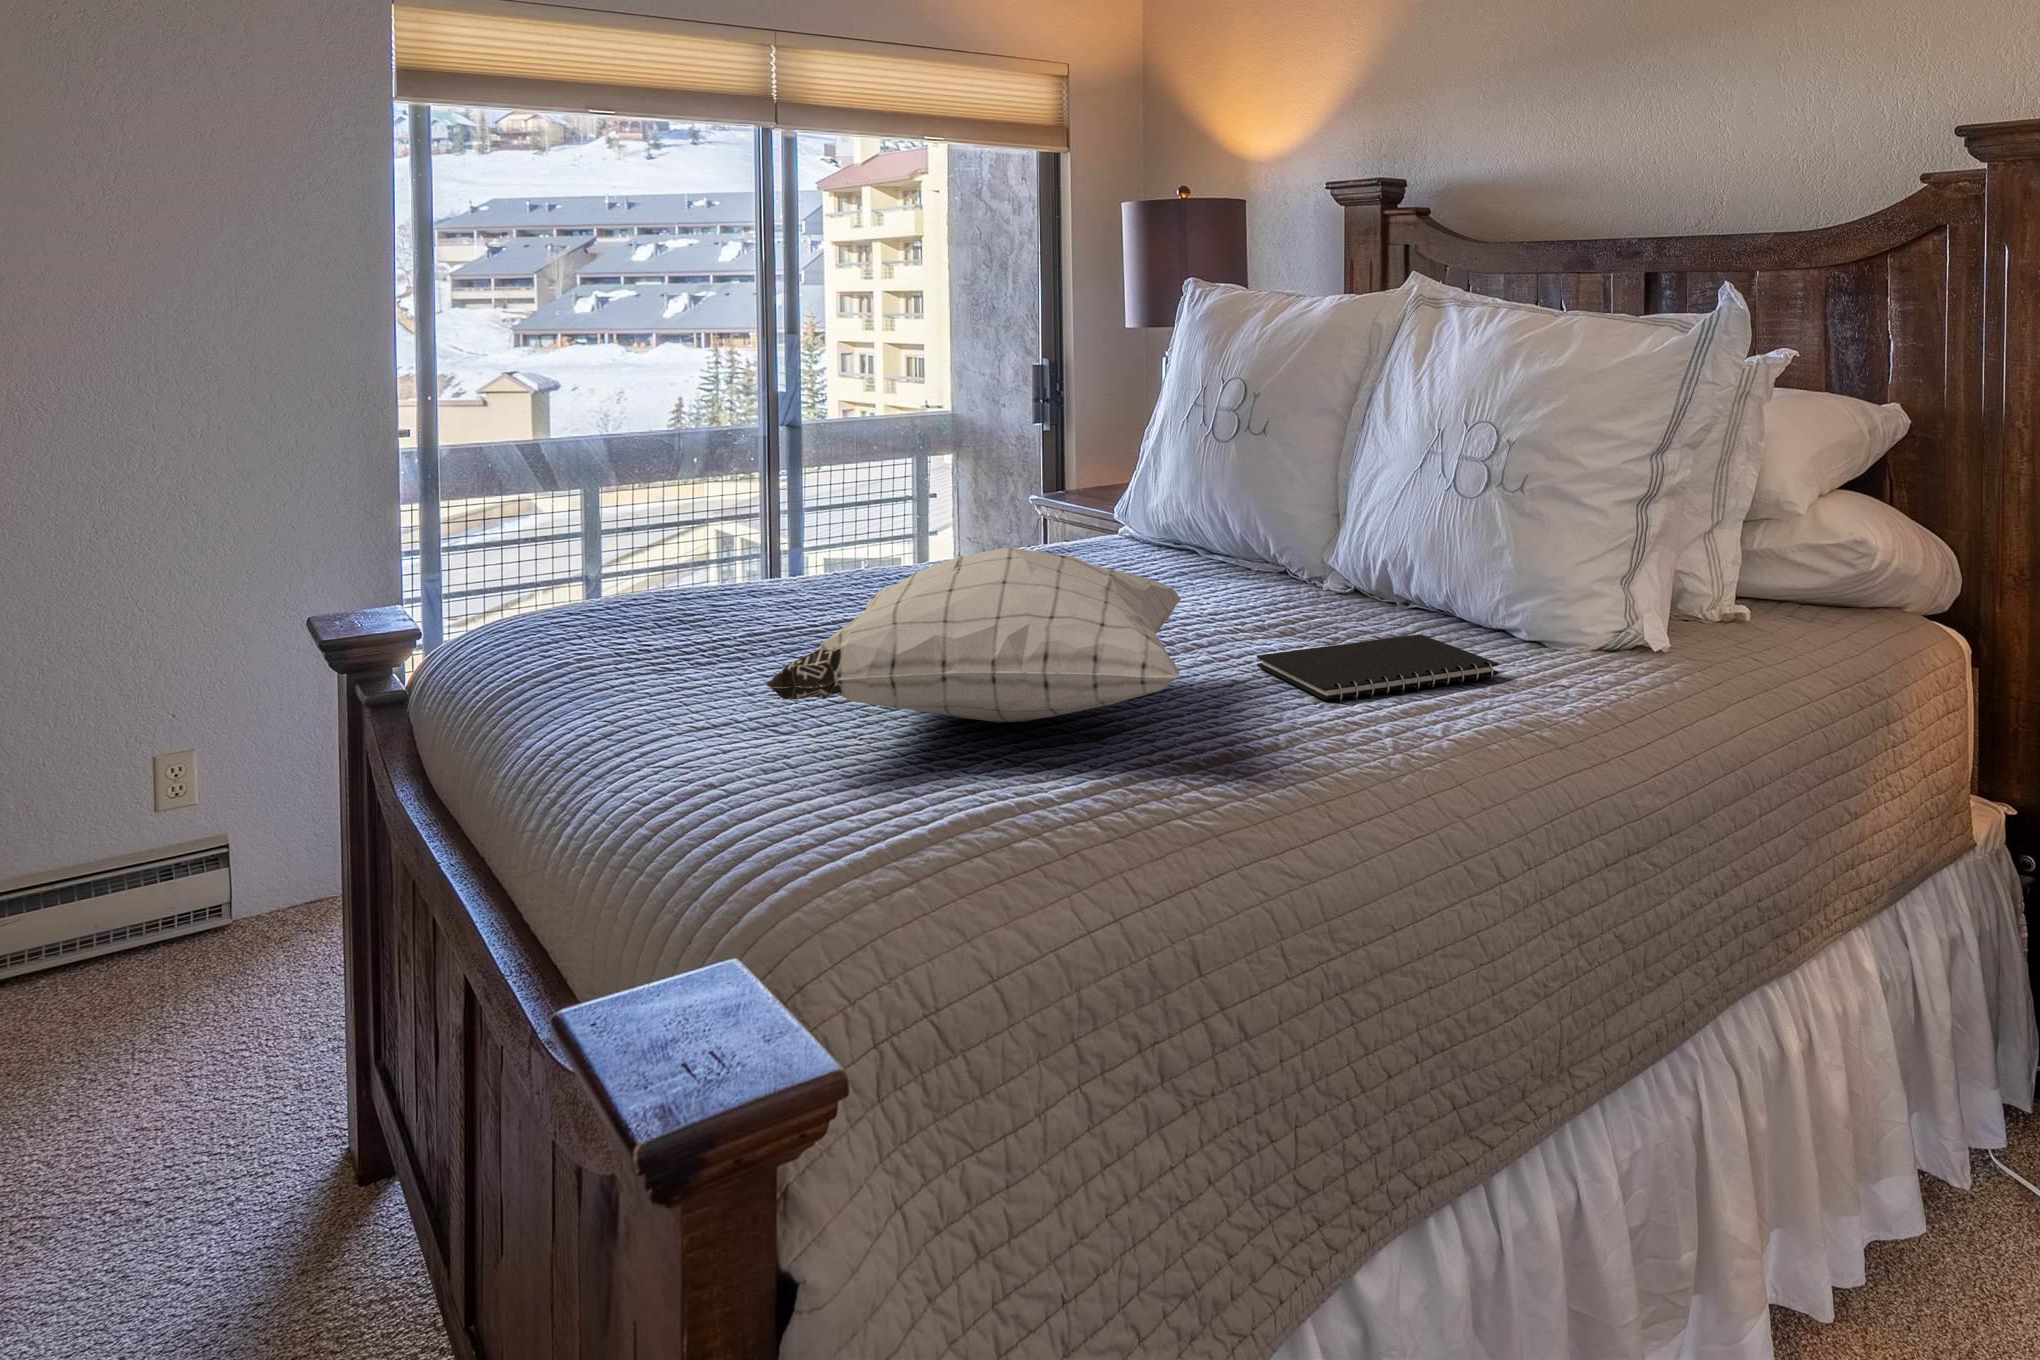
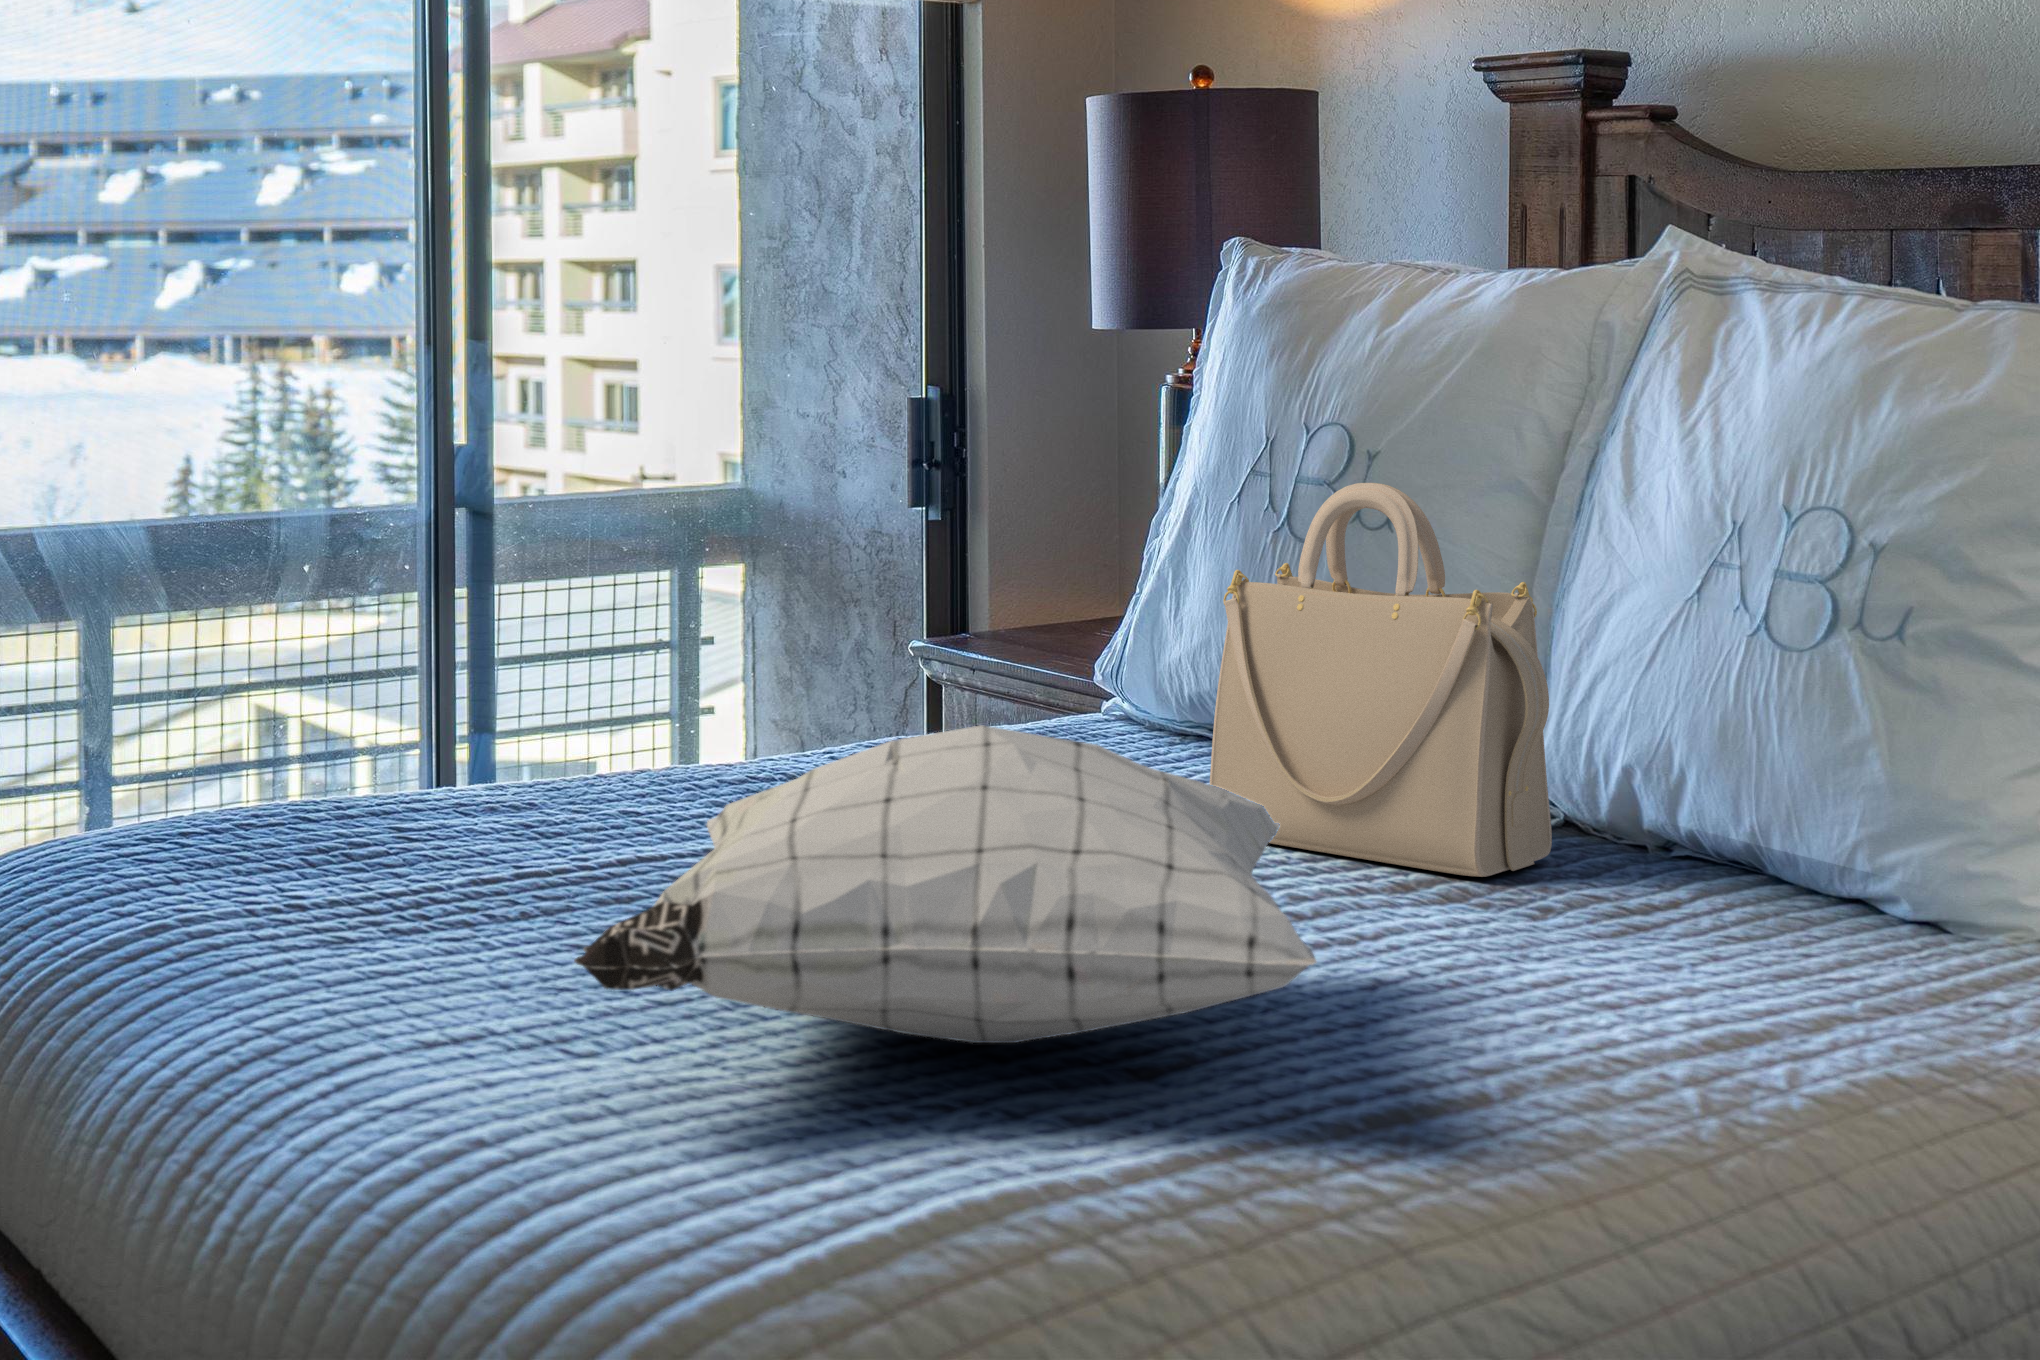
handbag: none [1162,411,1343,621] -> present [1210,483,1552,877]
notebook: present [1257,634,1499,702] -> none [1413,904,1874,1022]

